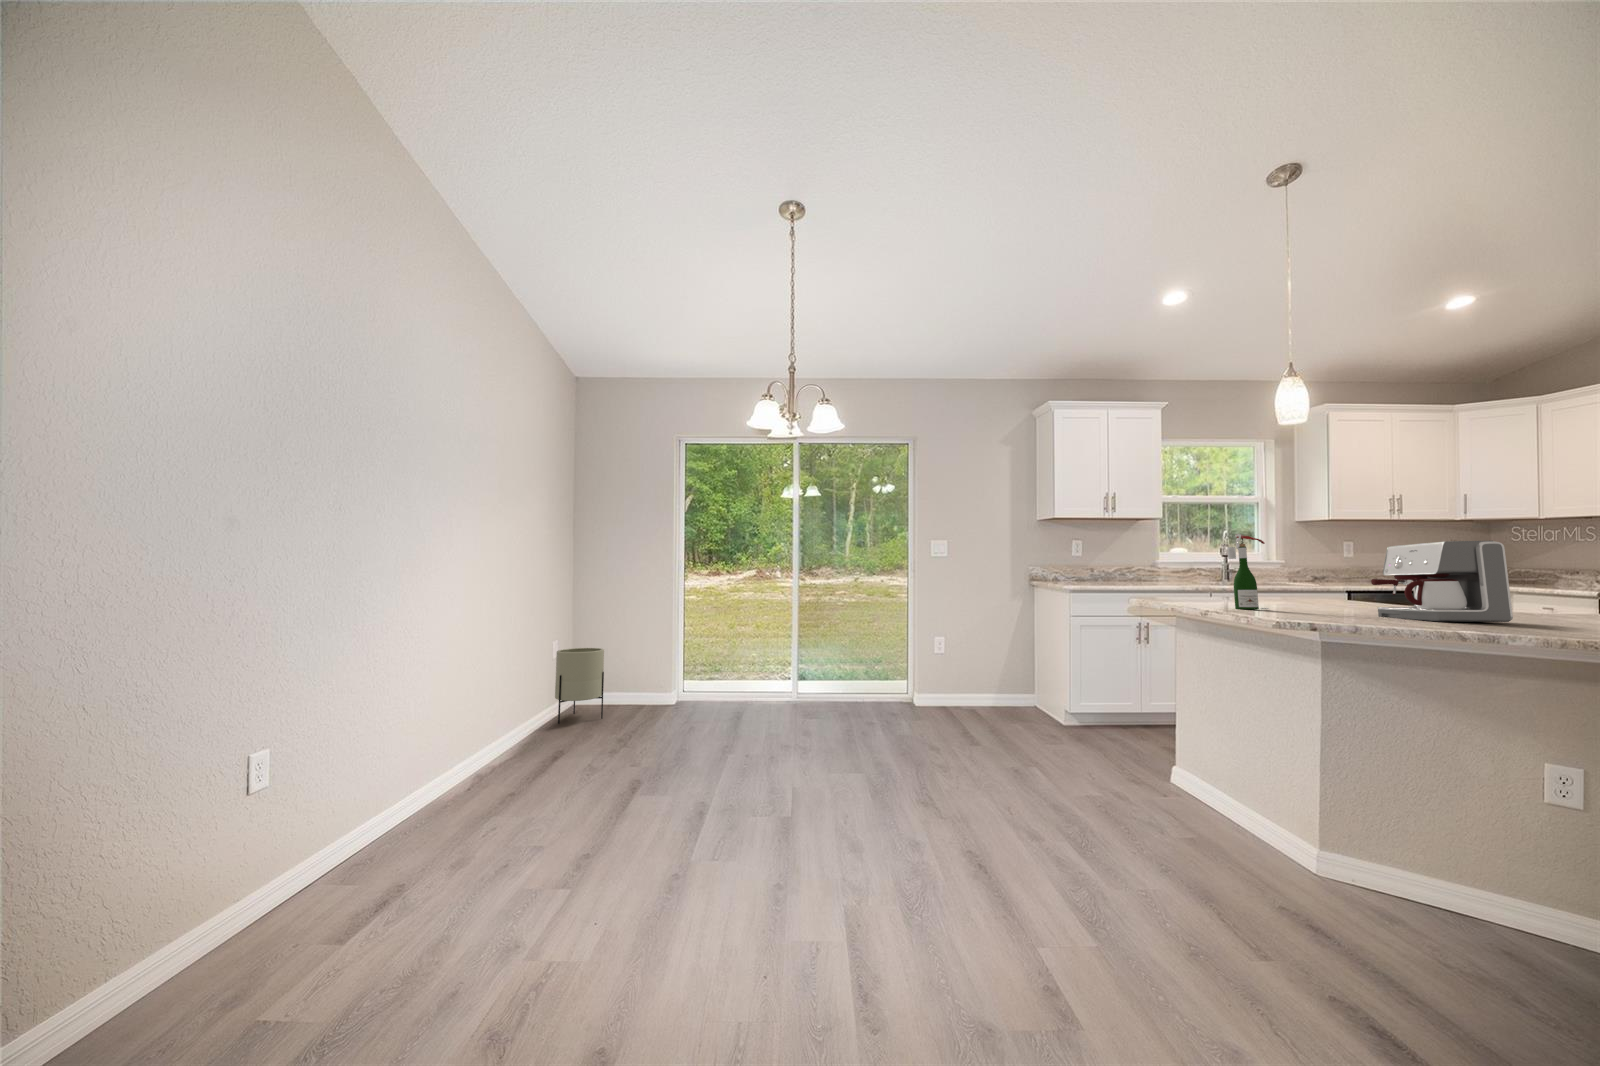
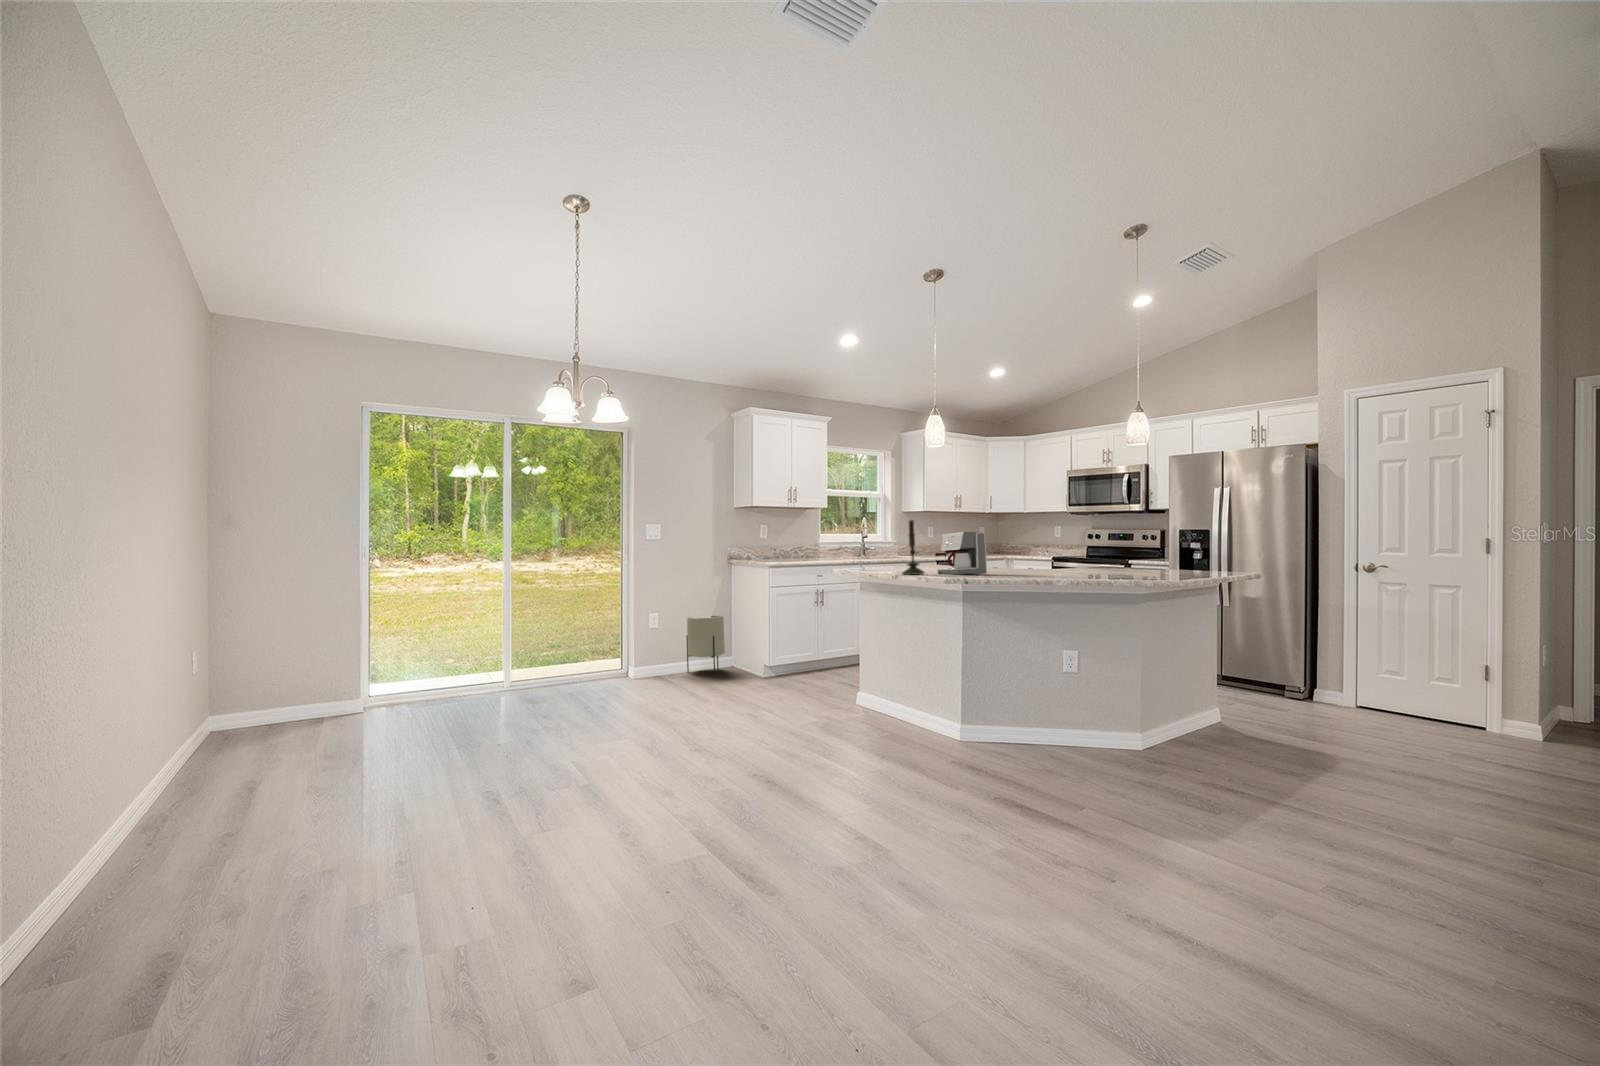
candle: none [1297,520,1348,616] -> present [902,520,924,575]
wine bottle: present [1227,534,1269,609] -> none [869,525,889,573]
planter: present [555,648,604,724] -> present [686,615,725,674]

